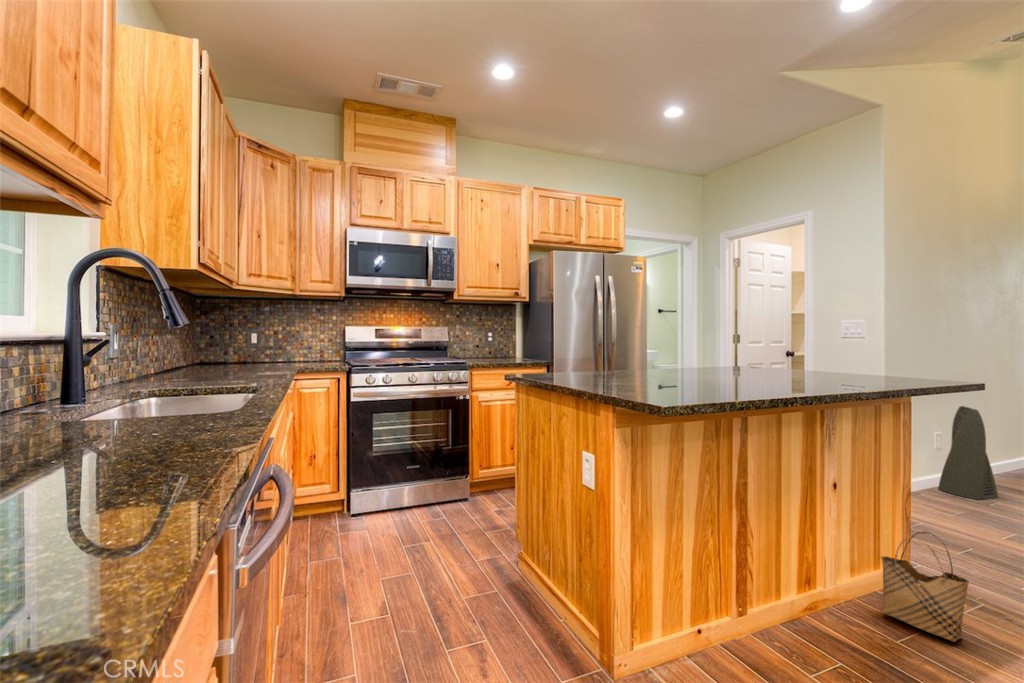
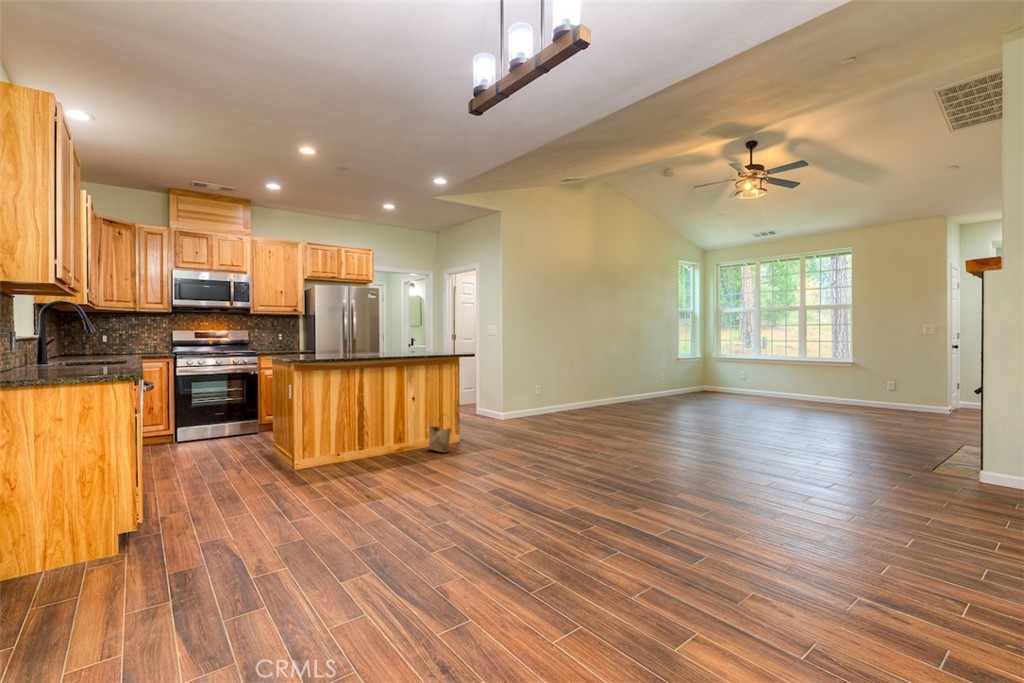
air purifier: present [938,406,998,500] -> none [536,371,557,418]

